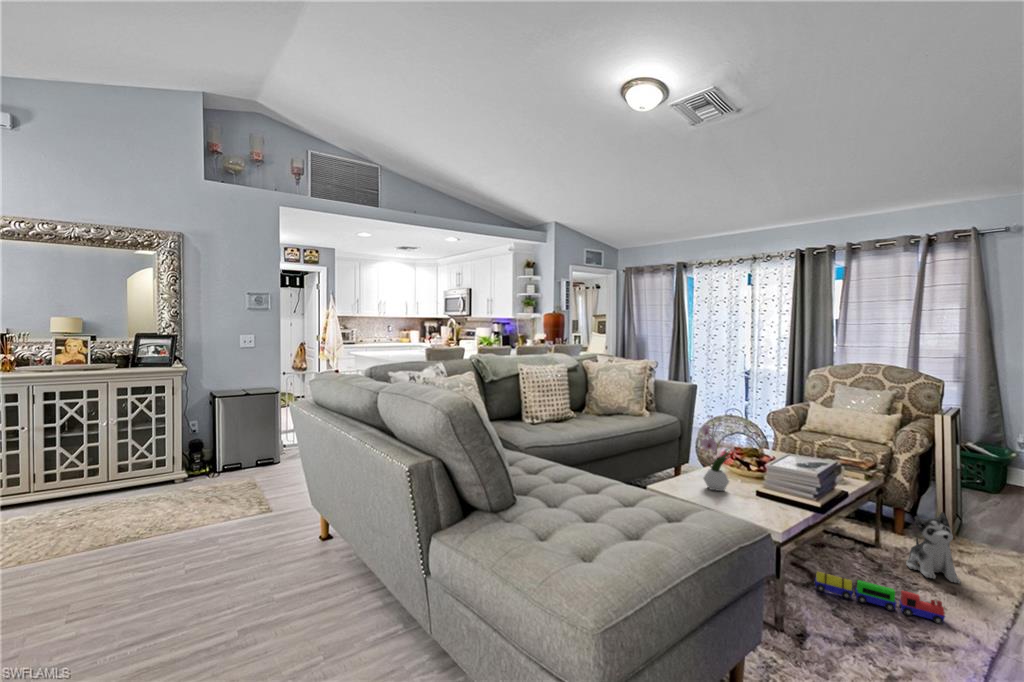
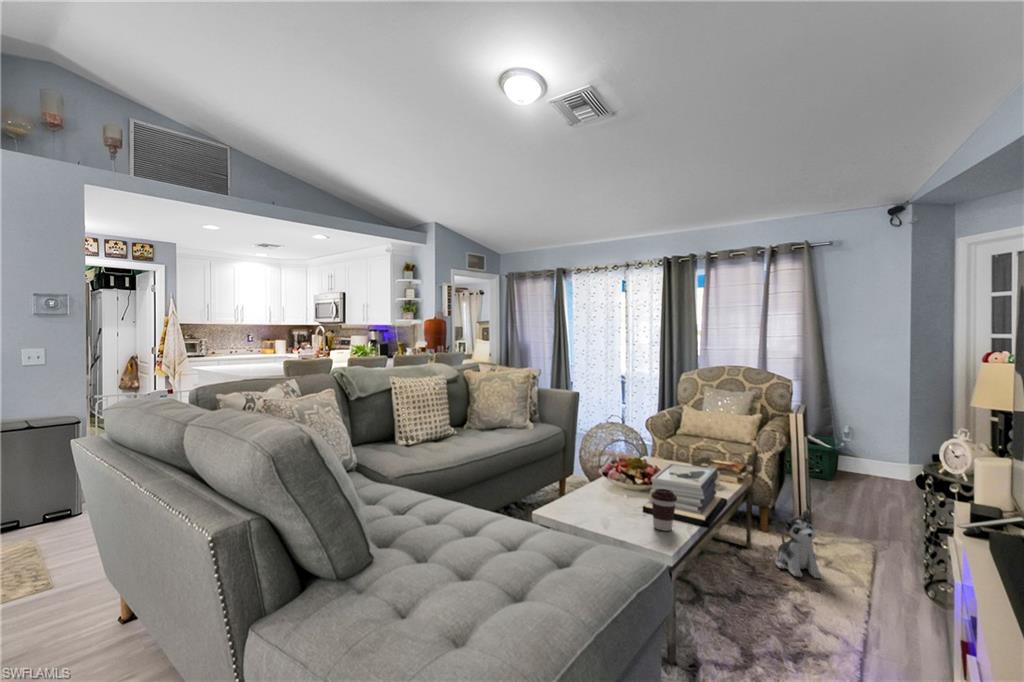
flower arrangement: present [701,415,732,491] -> none [586,429,620,510]
coffee cup: none [765,473,791,512] -> present [651,489,677,531]
toy train: present [814,572,945,624] -> none [699,585,818,628]

